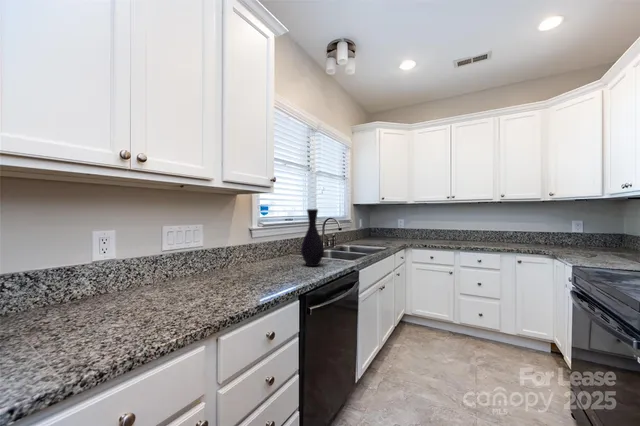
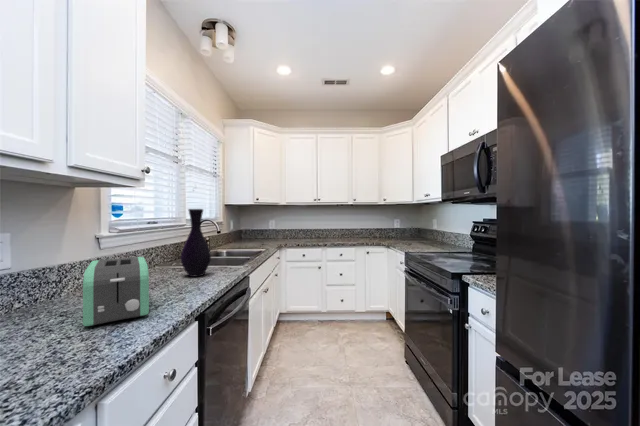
toaster: none [226,246,269,290] -> present [83,257,149,326]

